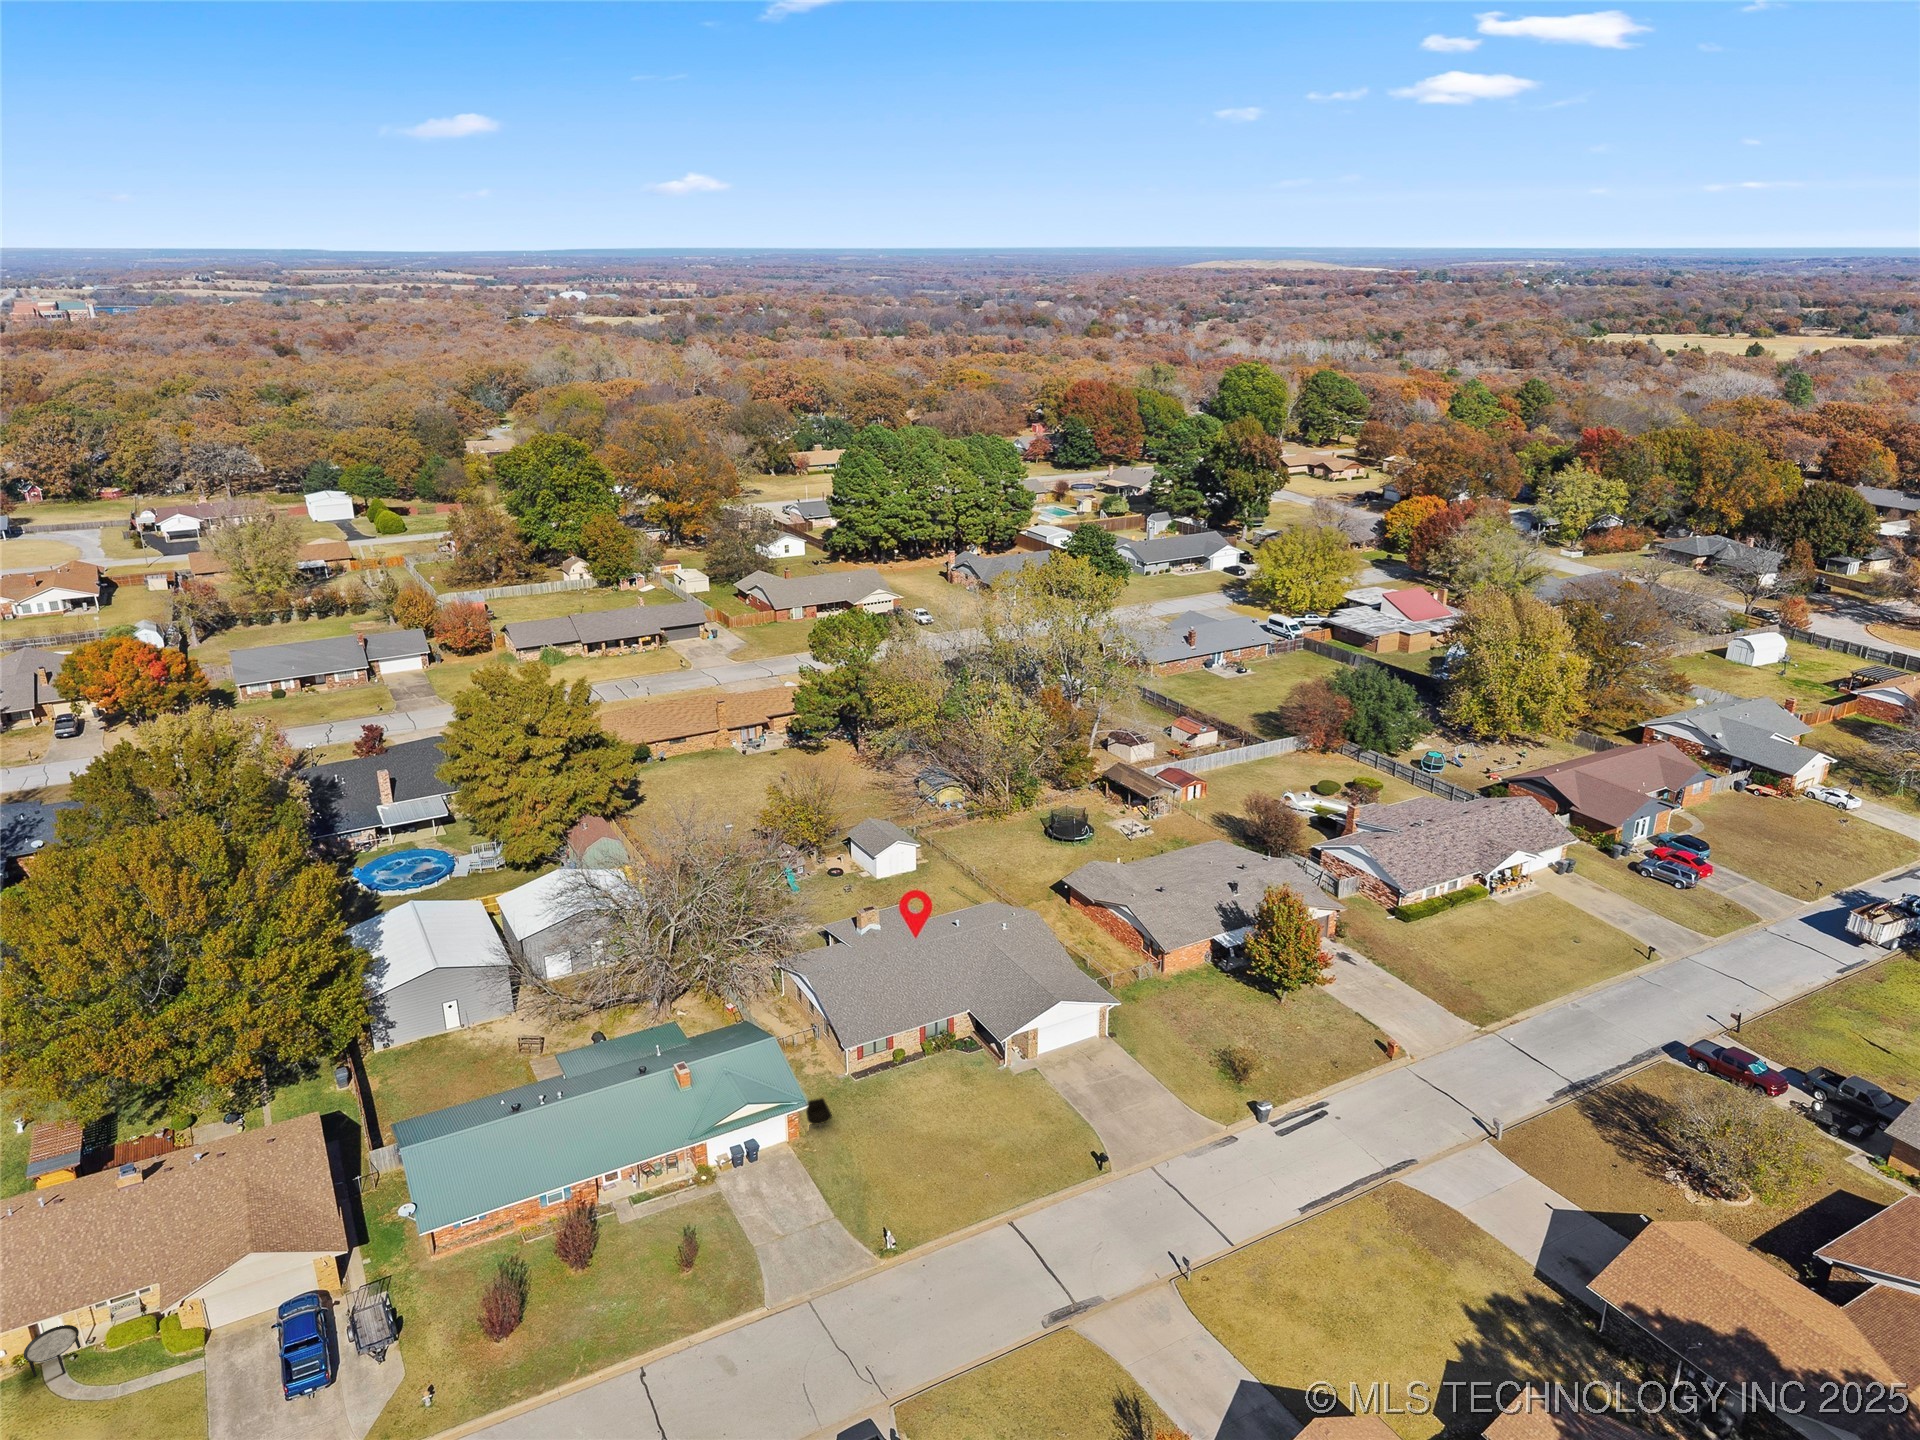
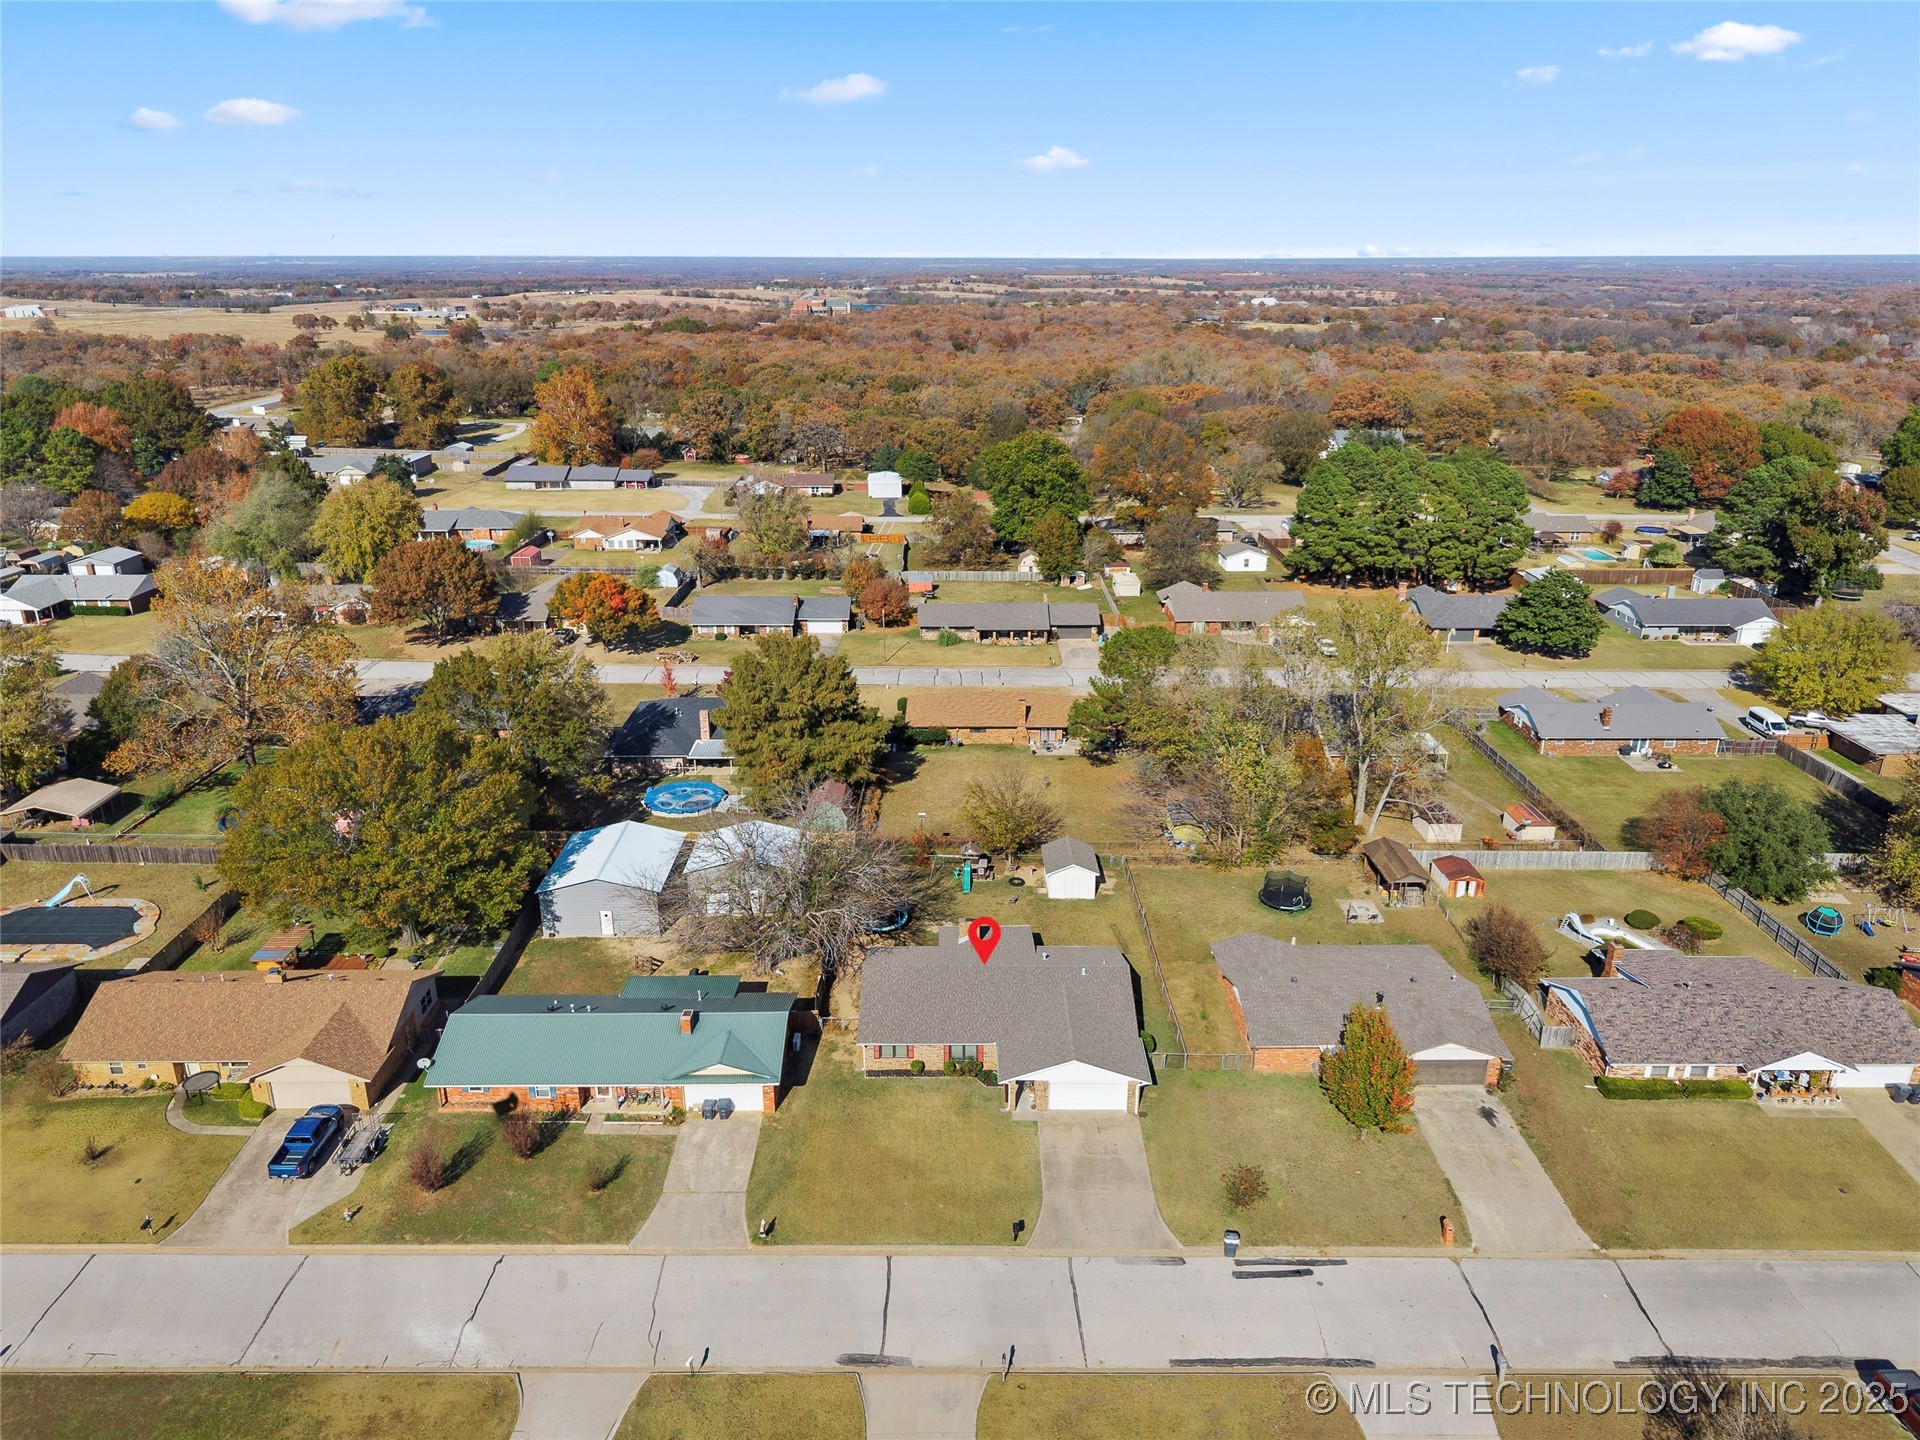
lounge chair: present [806,1098,832,1126] -> present [492,1092,519,1119]

